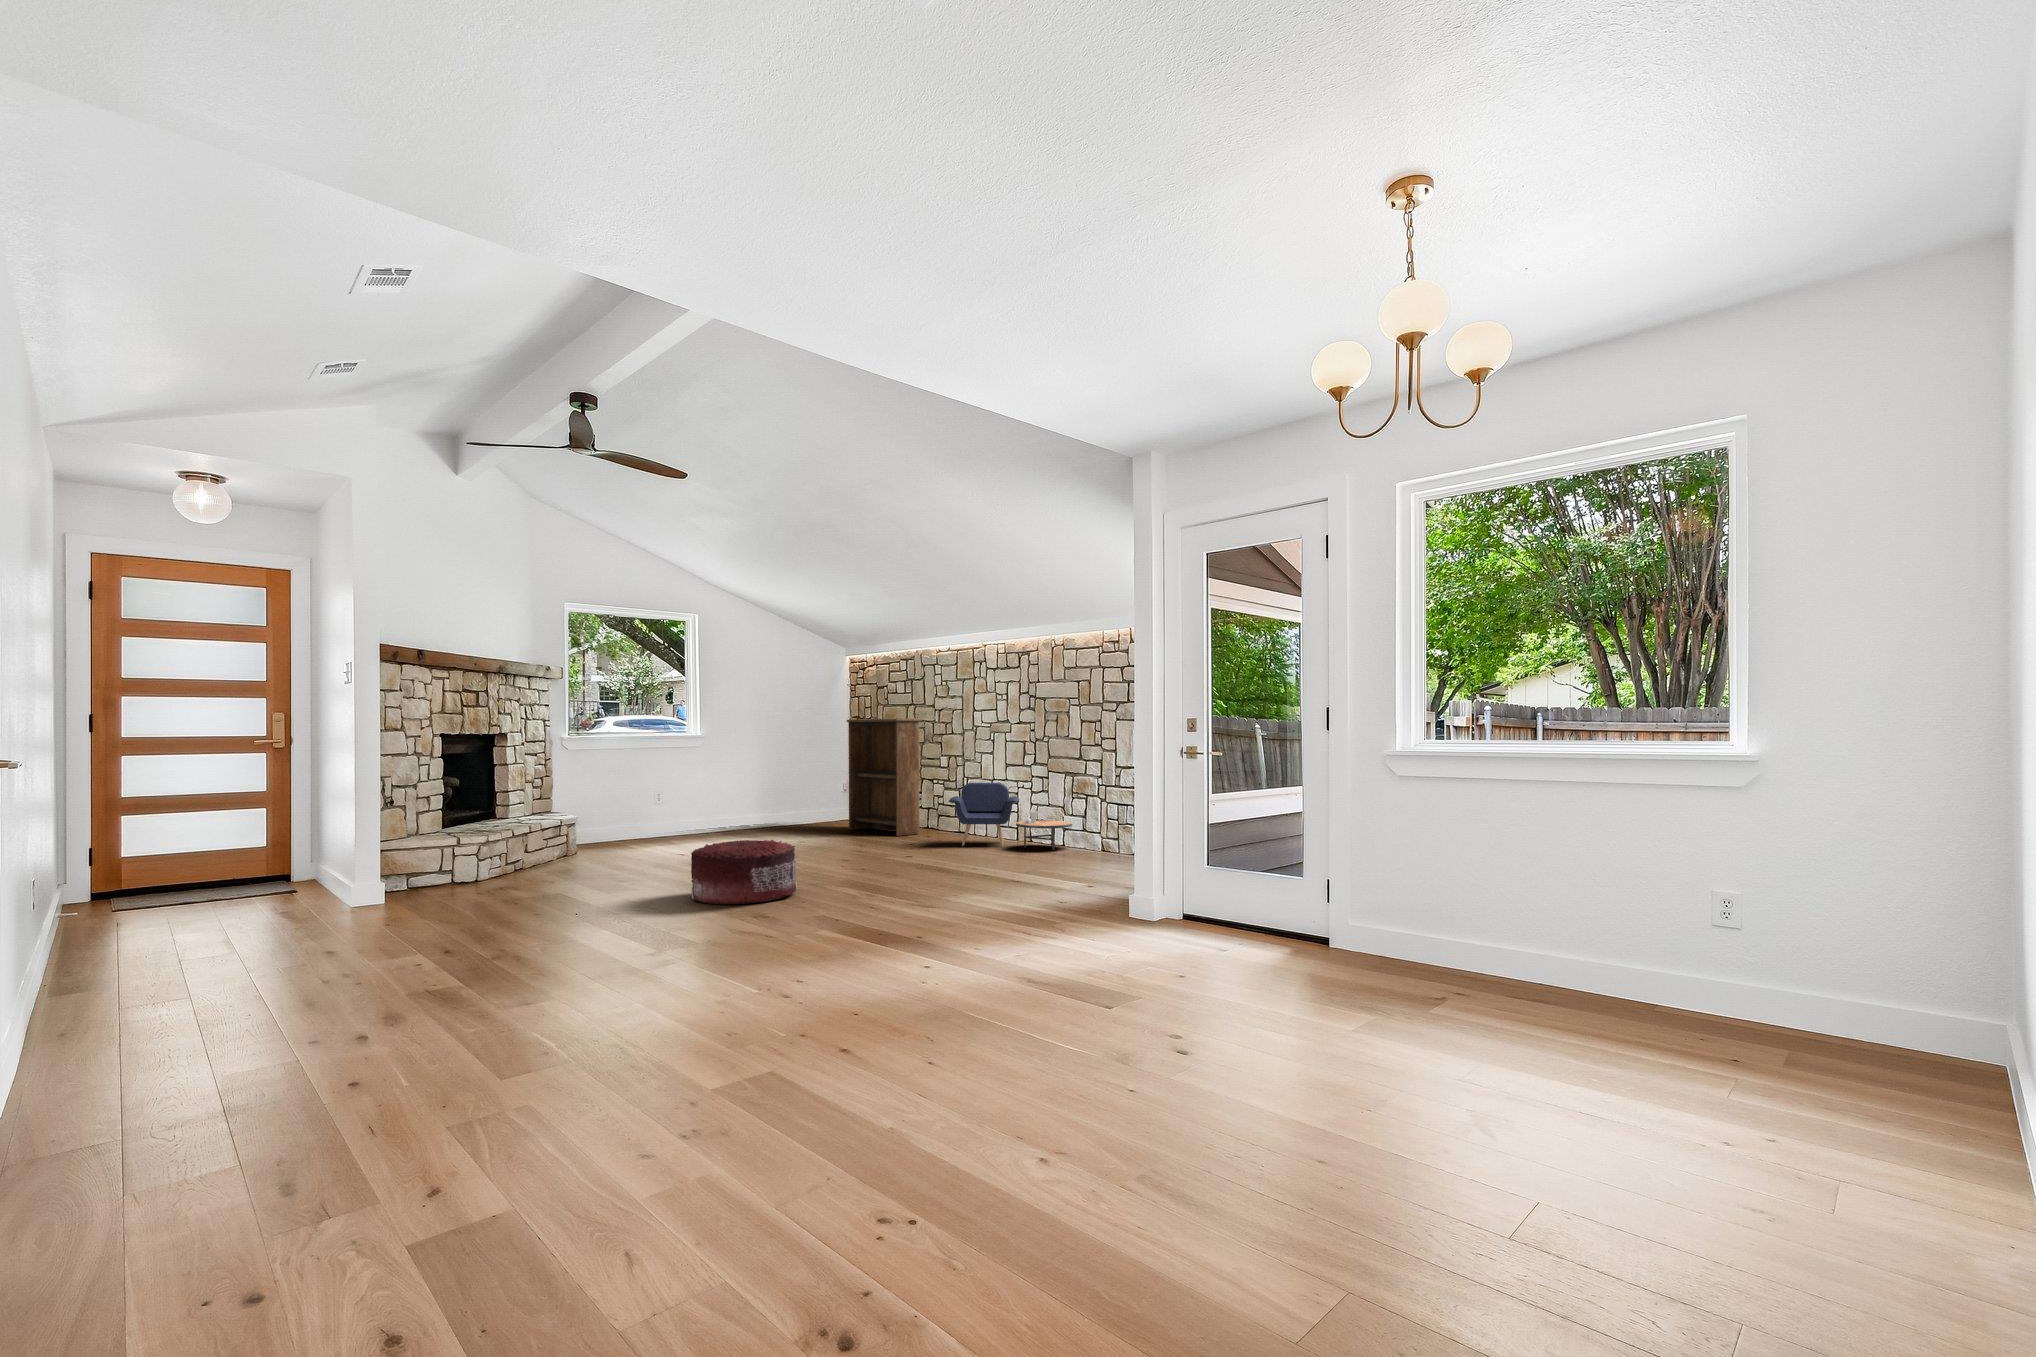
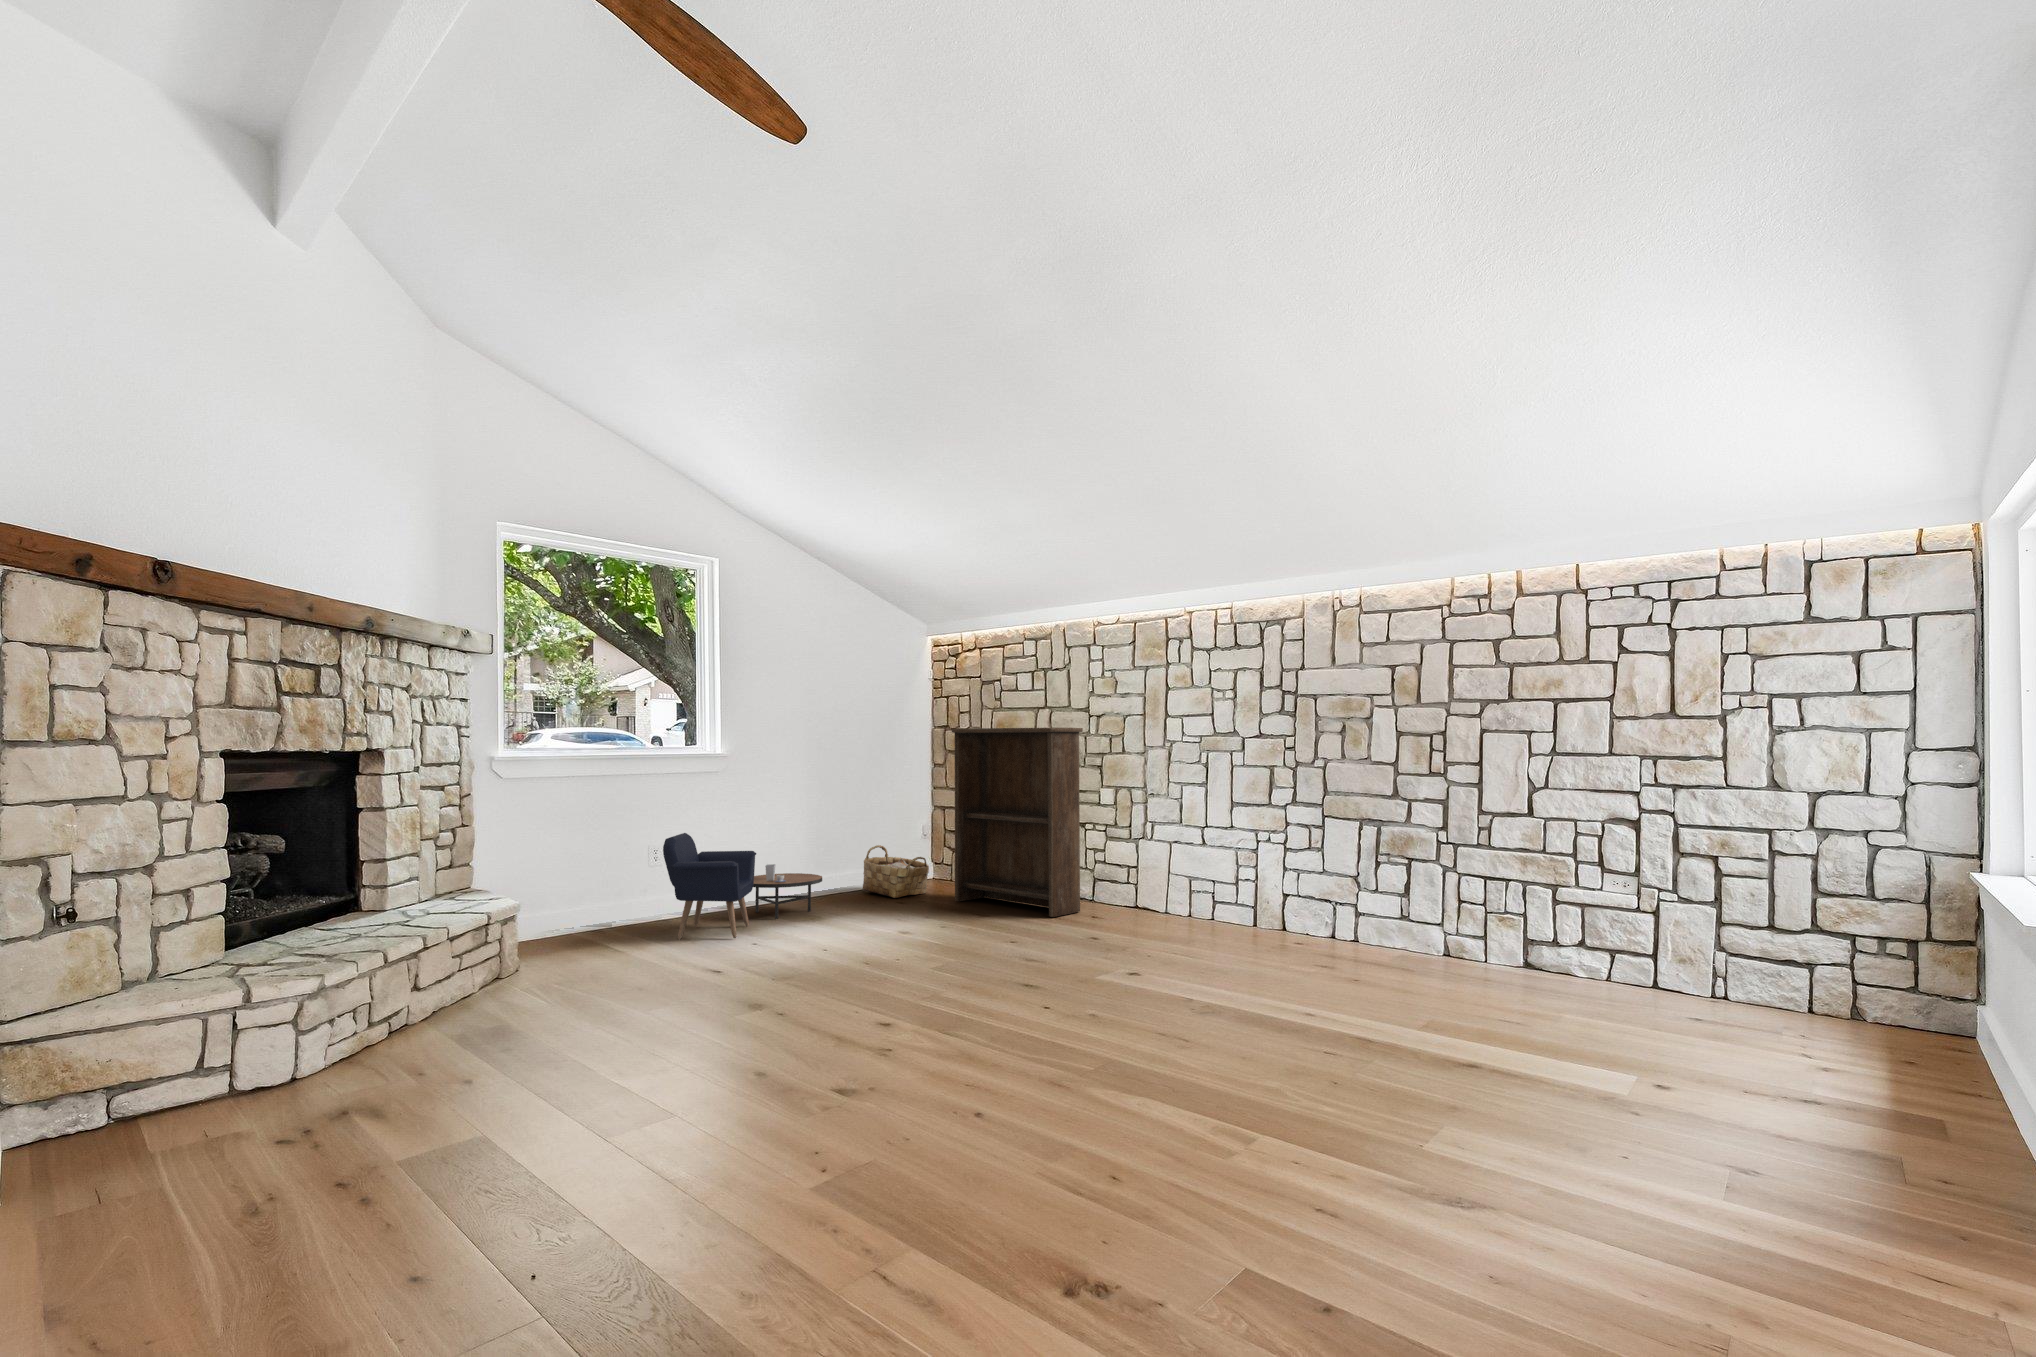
armchair: present [949,783,1072,850] -> present [663,833,822,939]
woven basket: none [795,796,837,828] -> present [863,845,929,898]
pouf: present [691,840,797,904] -> none [828,1002,1087,1219]

